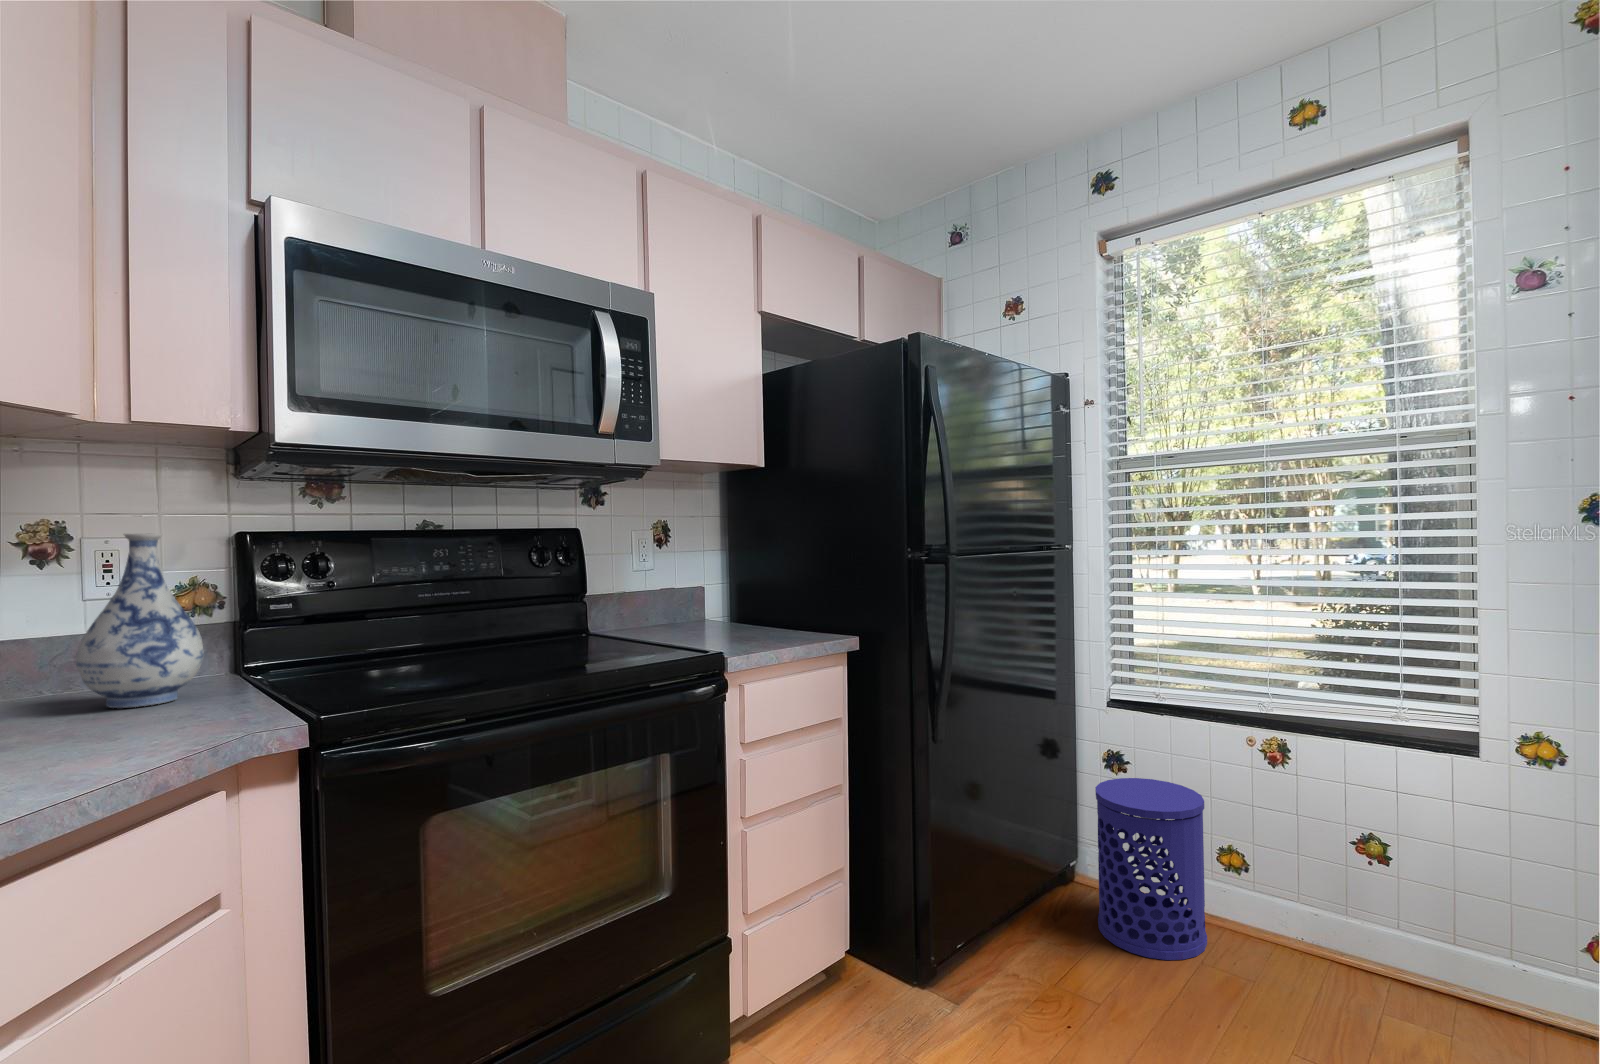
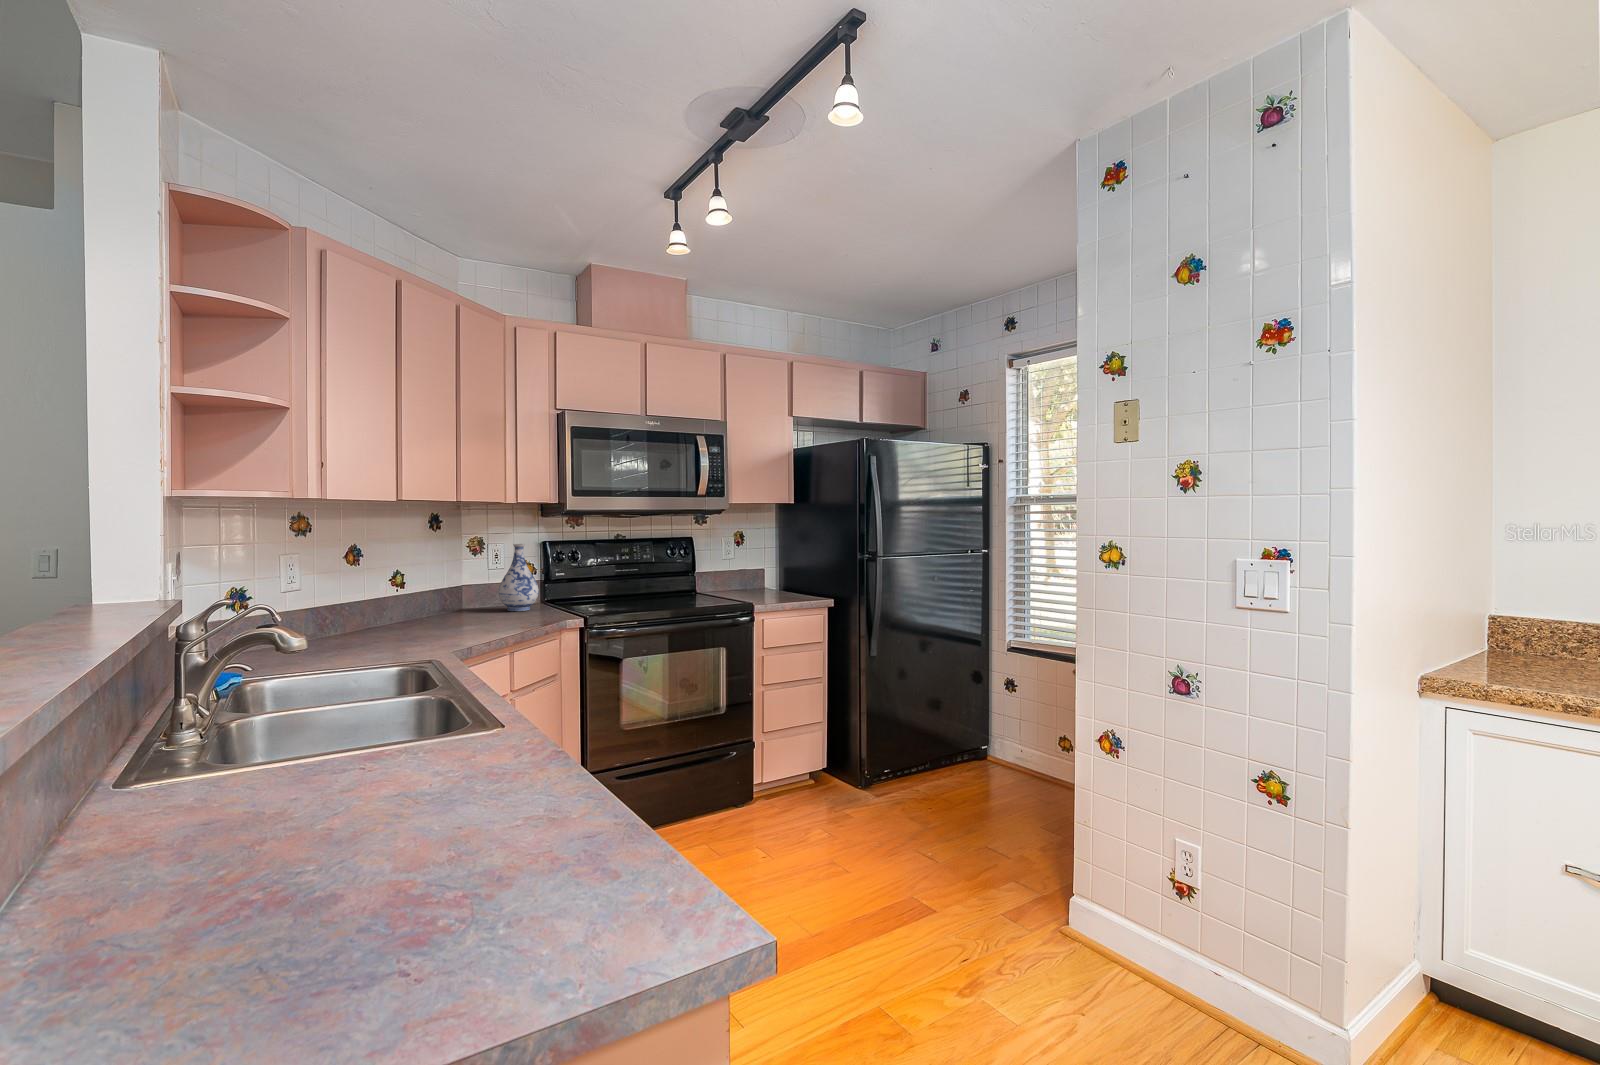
waste bin: present [1095,778,1207,960] -> none [981,692,1042,790]

